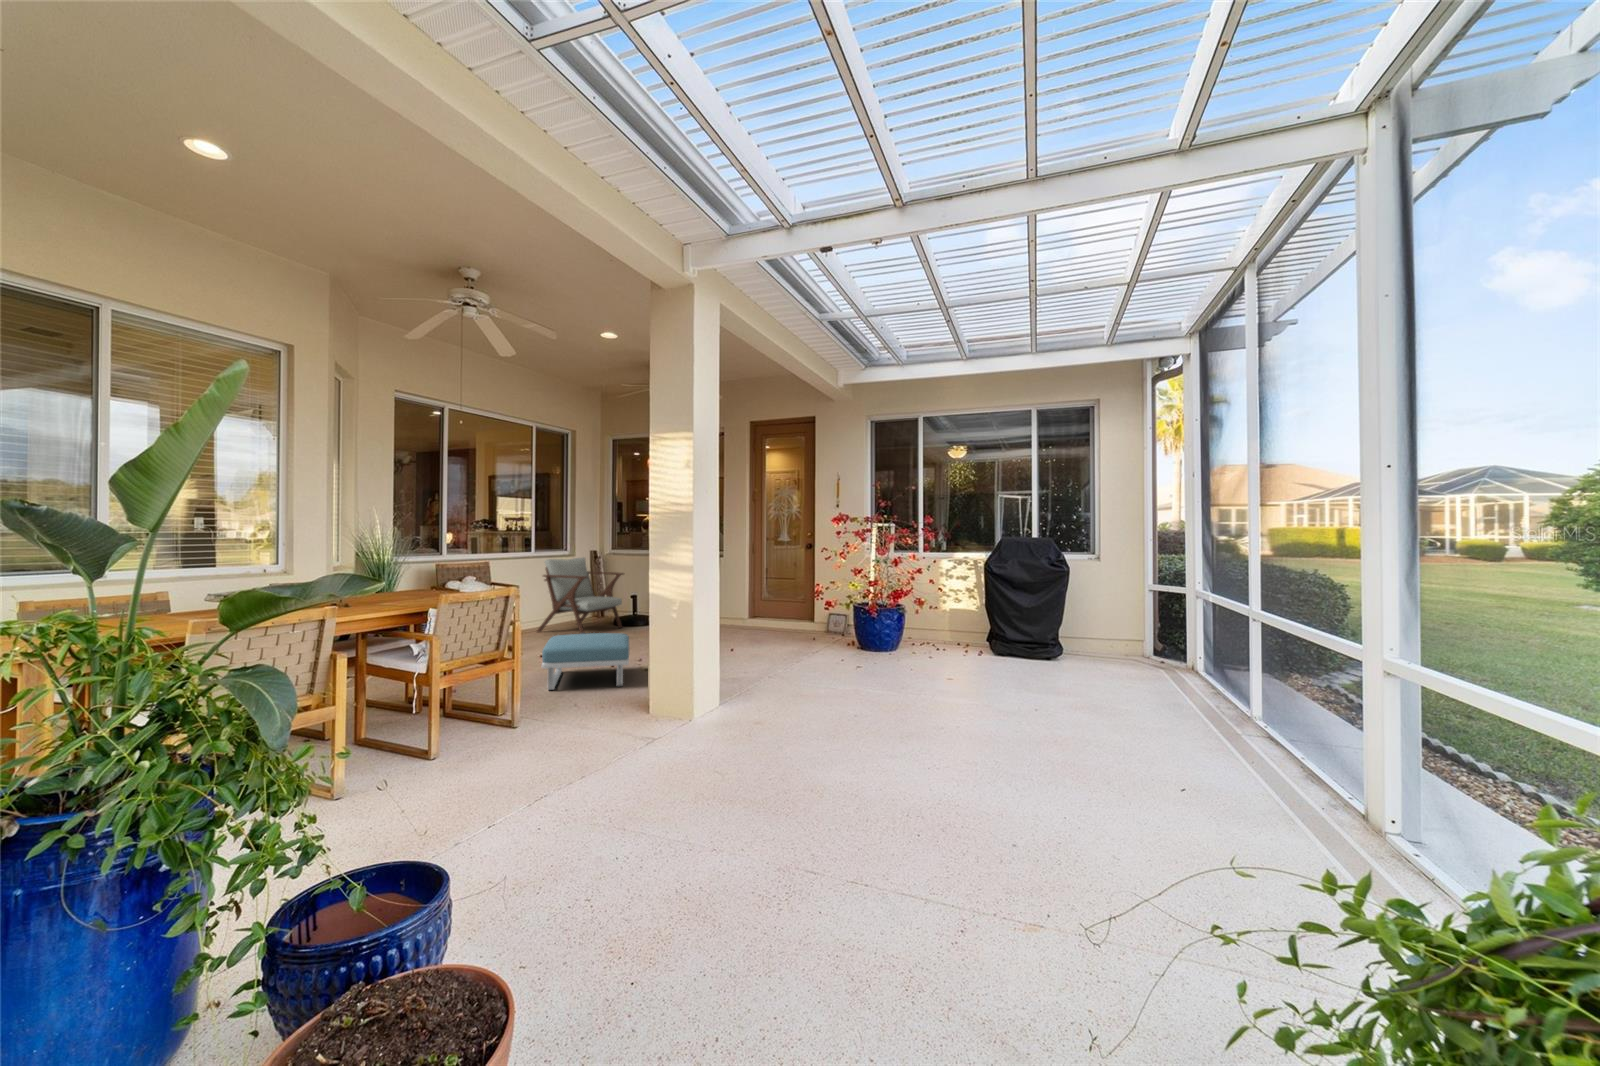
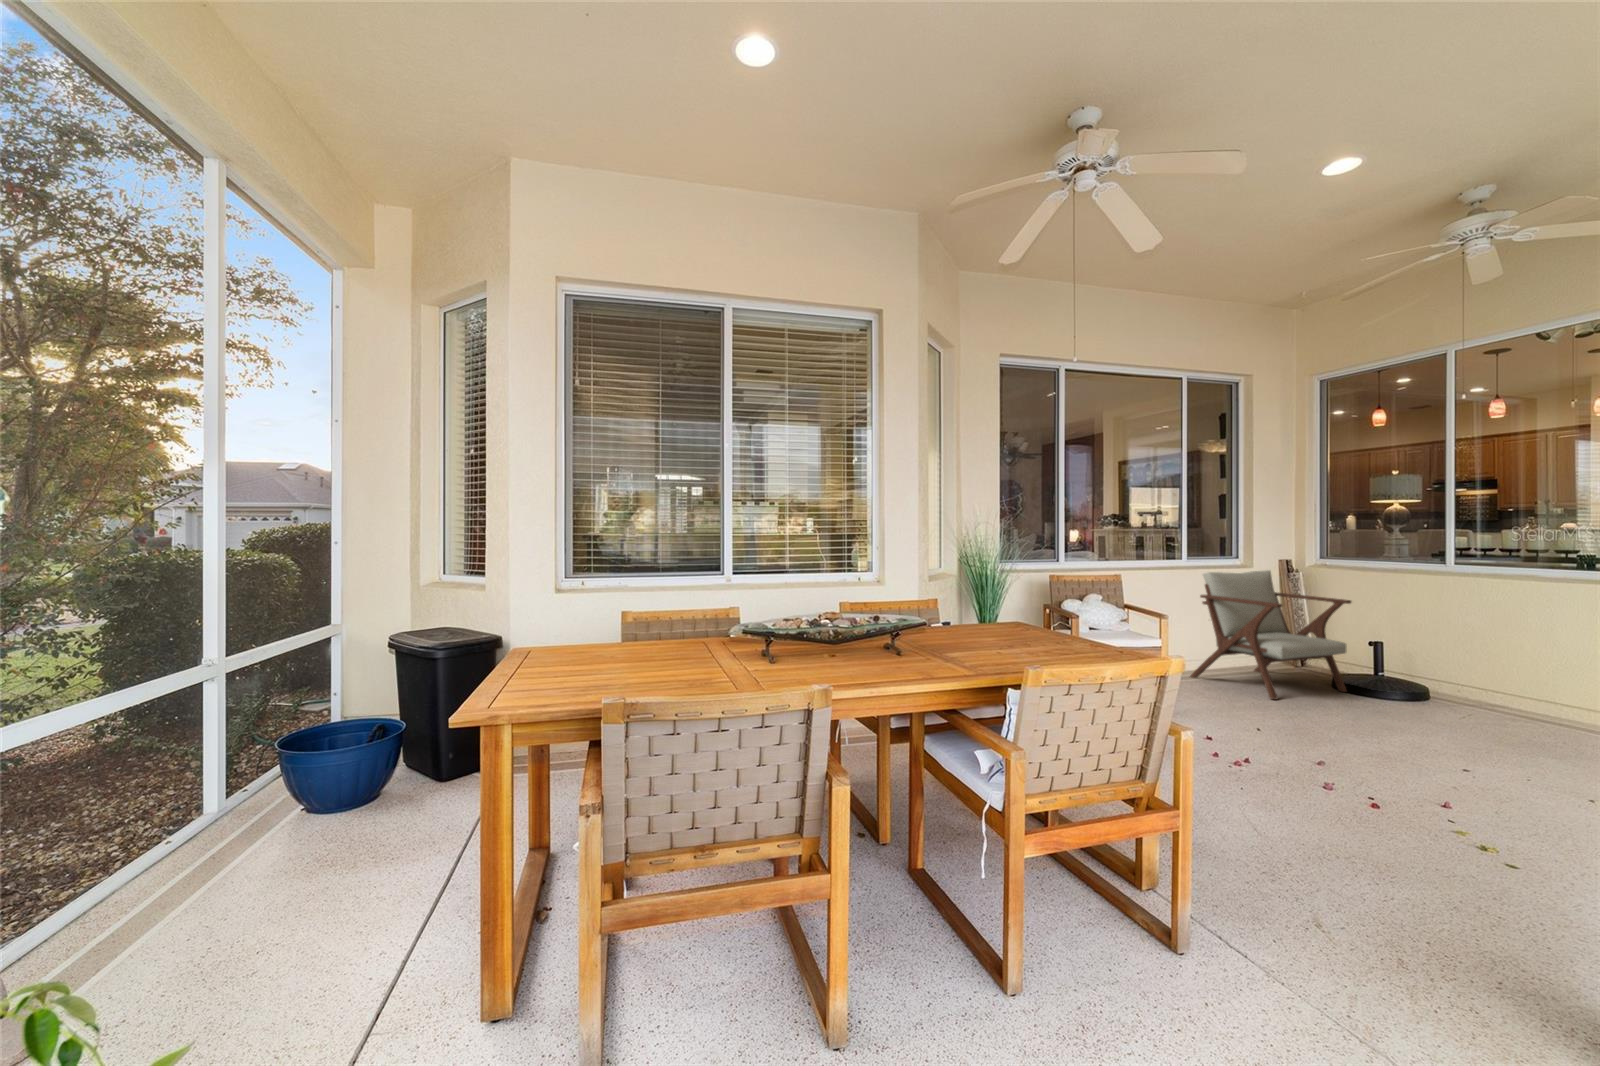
footstool: present [541,633,629,690] -> none [1221,718,1442,877]

